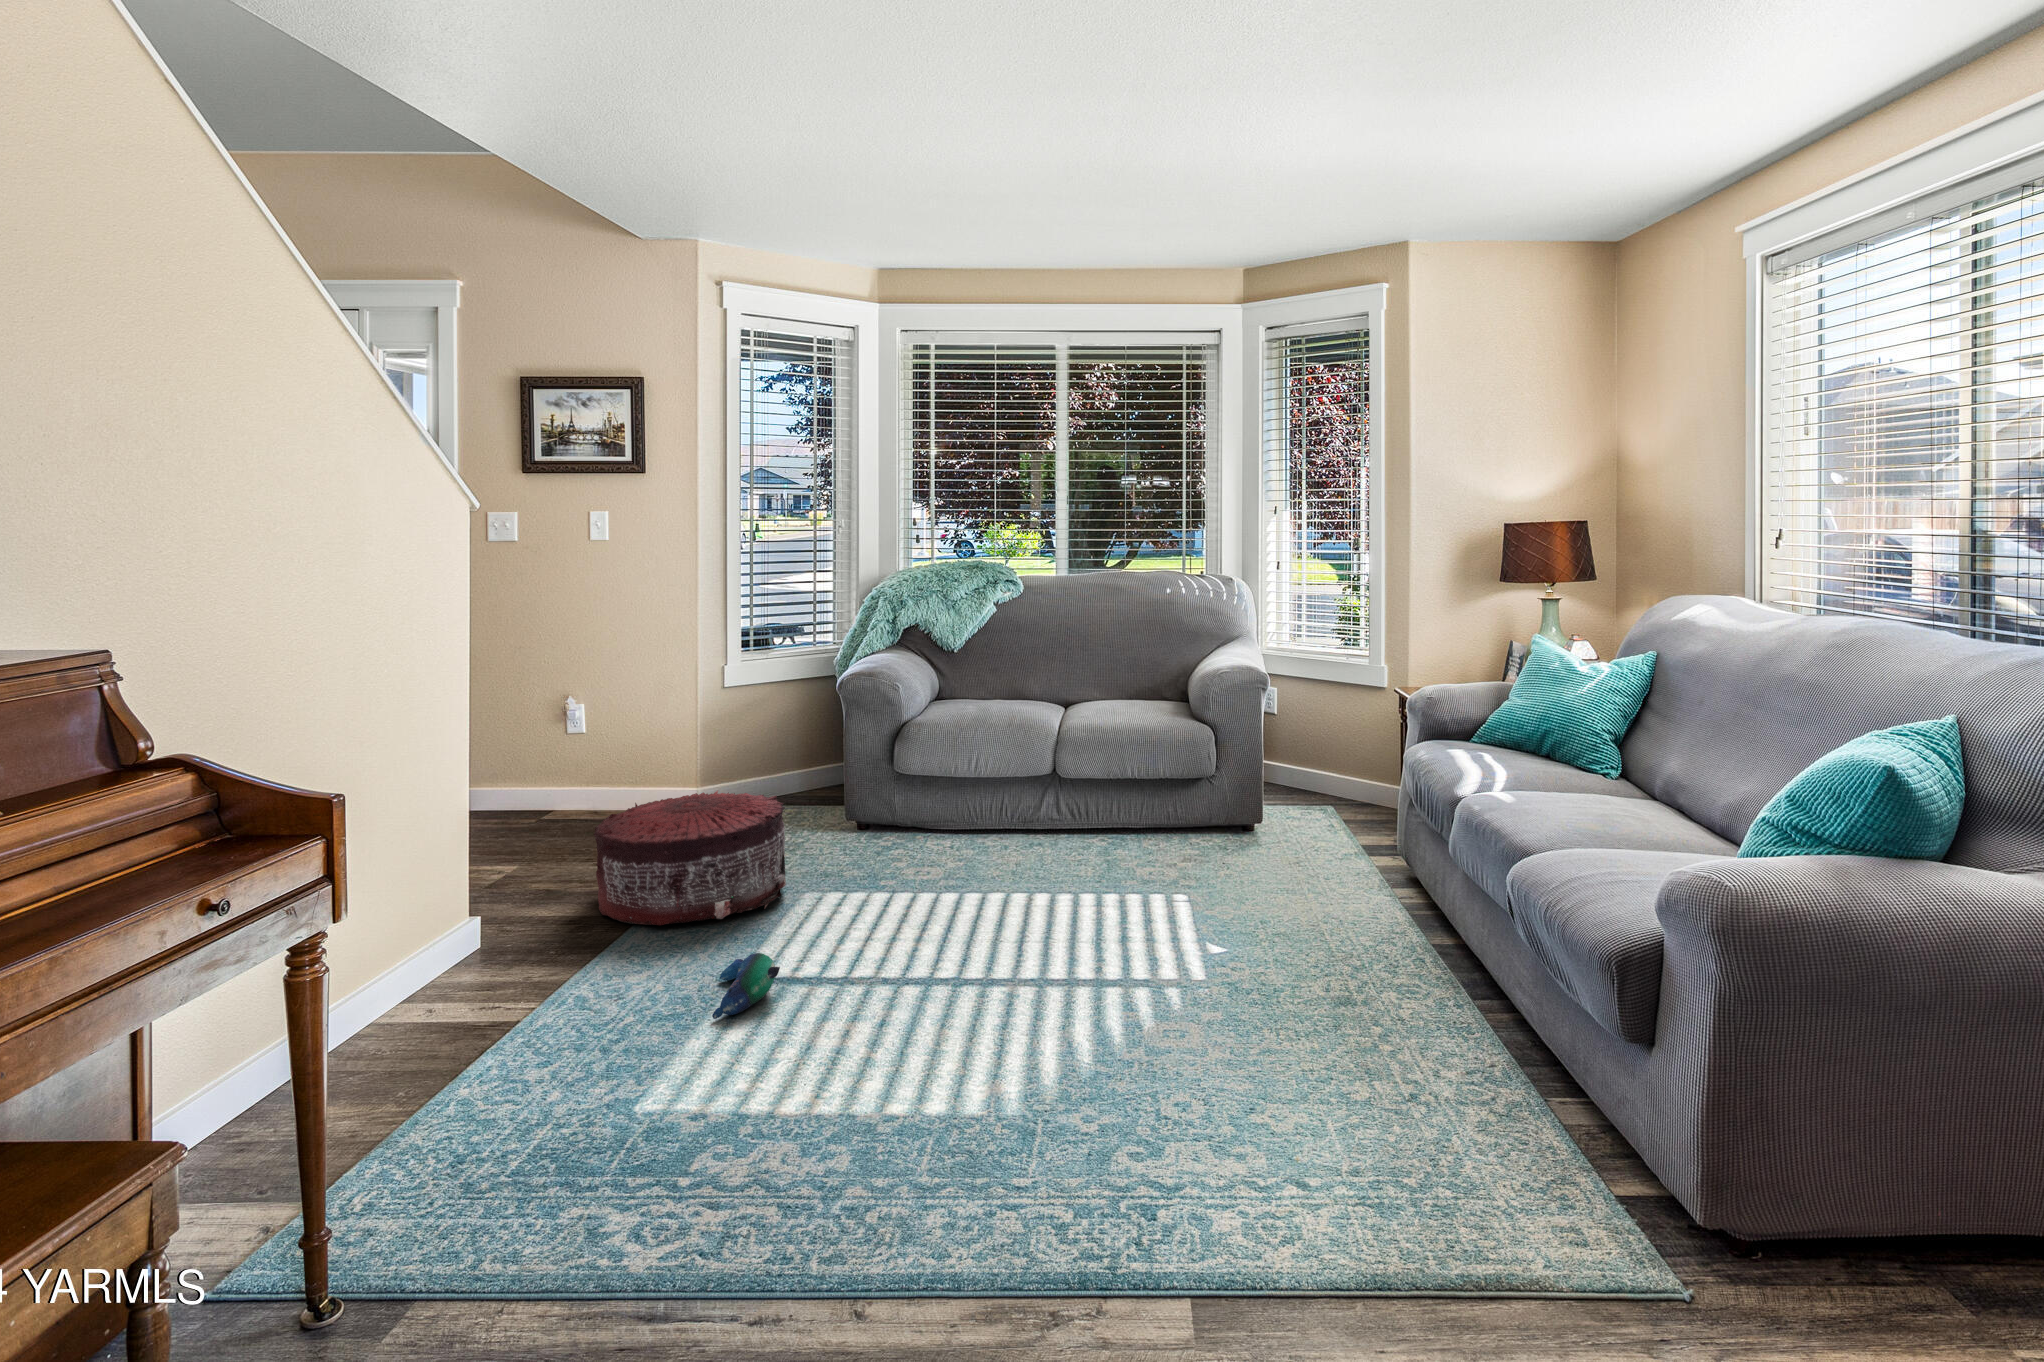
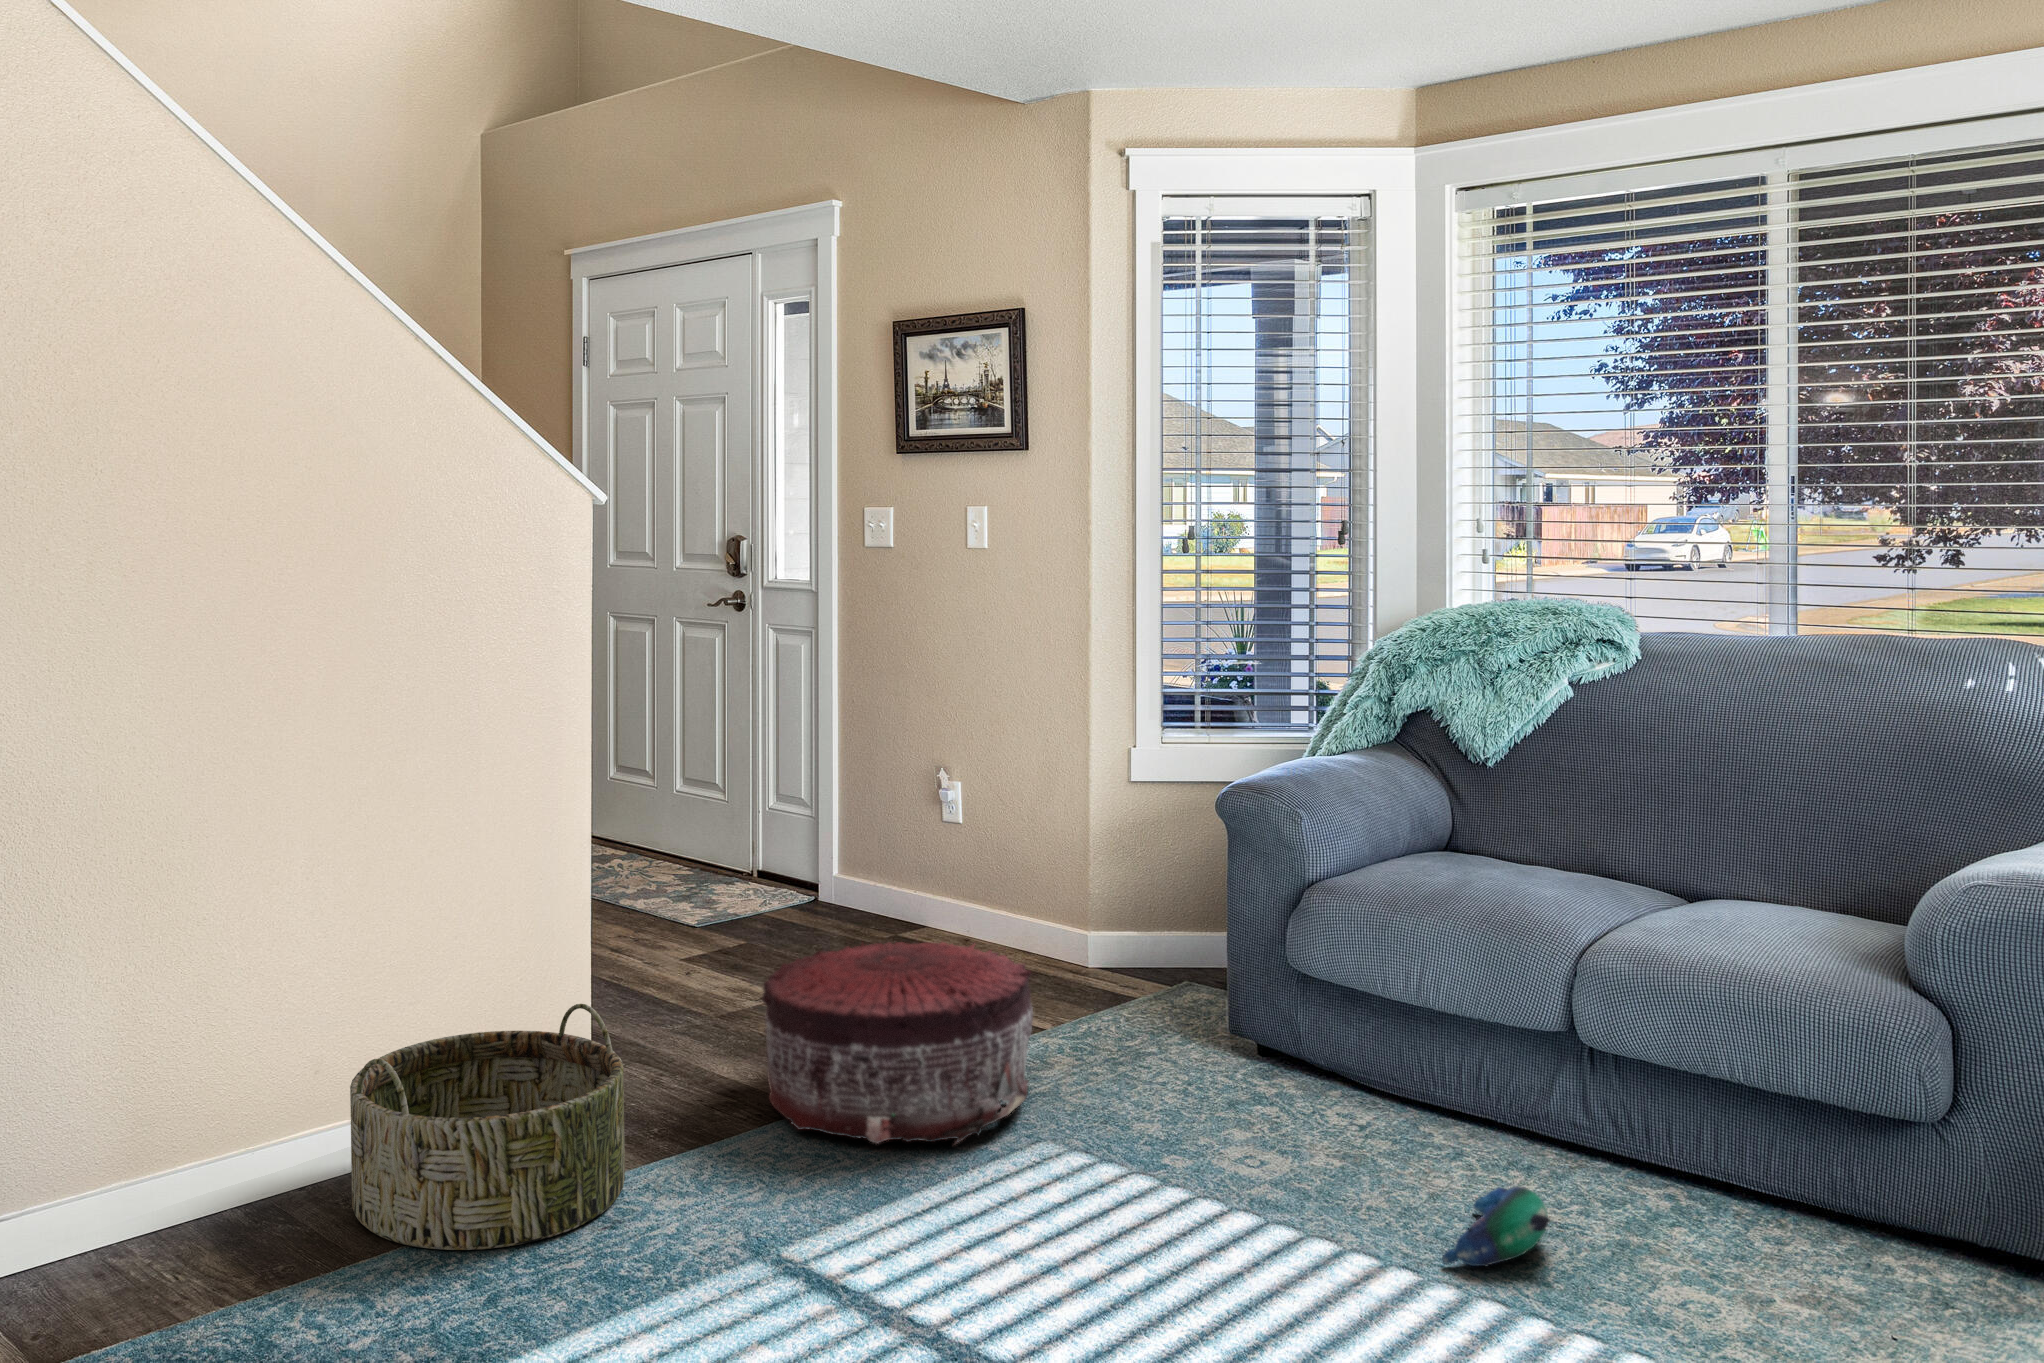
basket: none [362,866,595,1065] -> present [350,1004,625,1250]
plush toy: present [712,953,780,1019] -> present [1442,1187,1550,1267]

